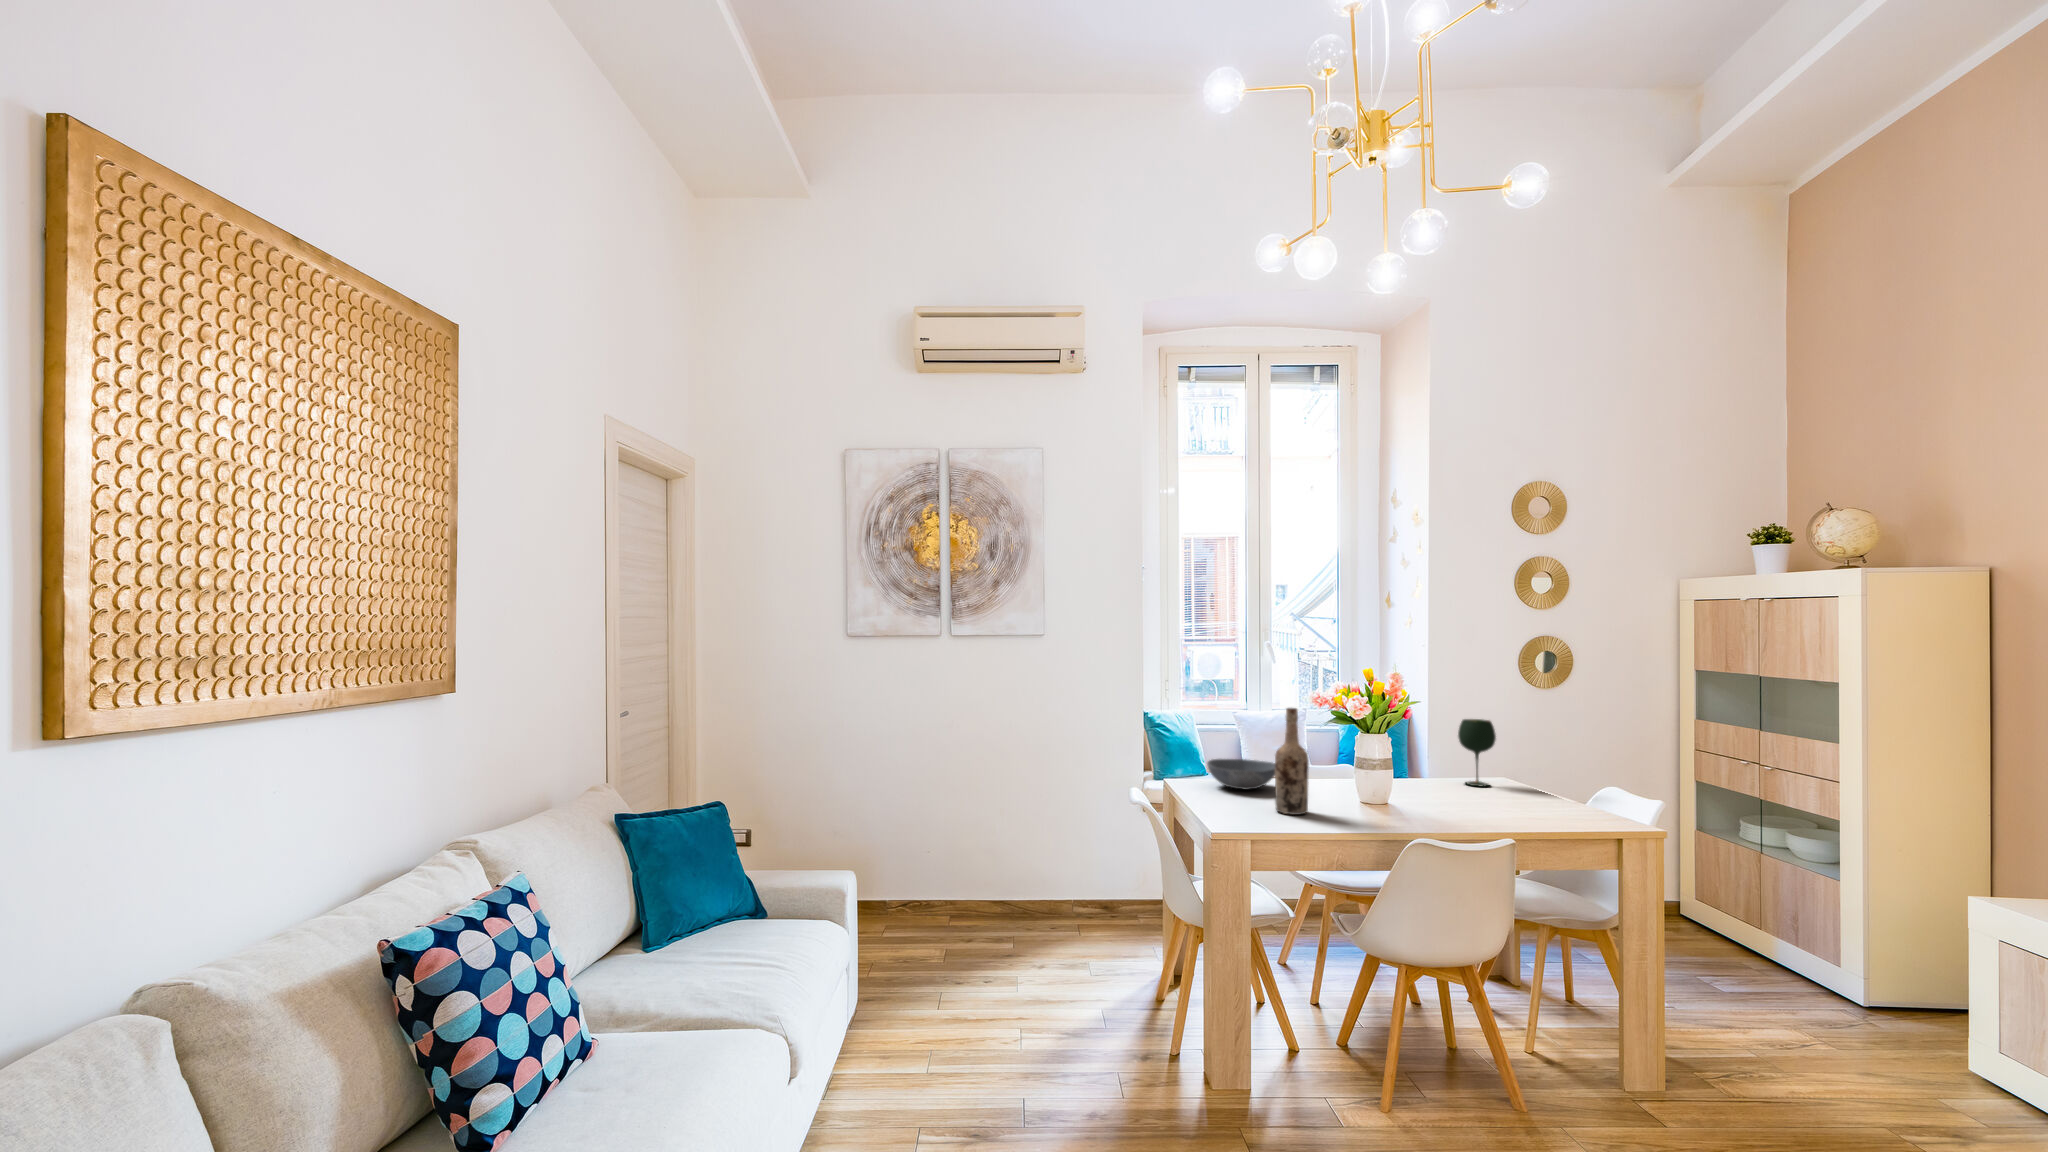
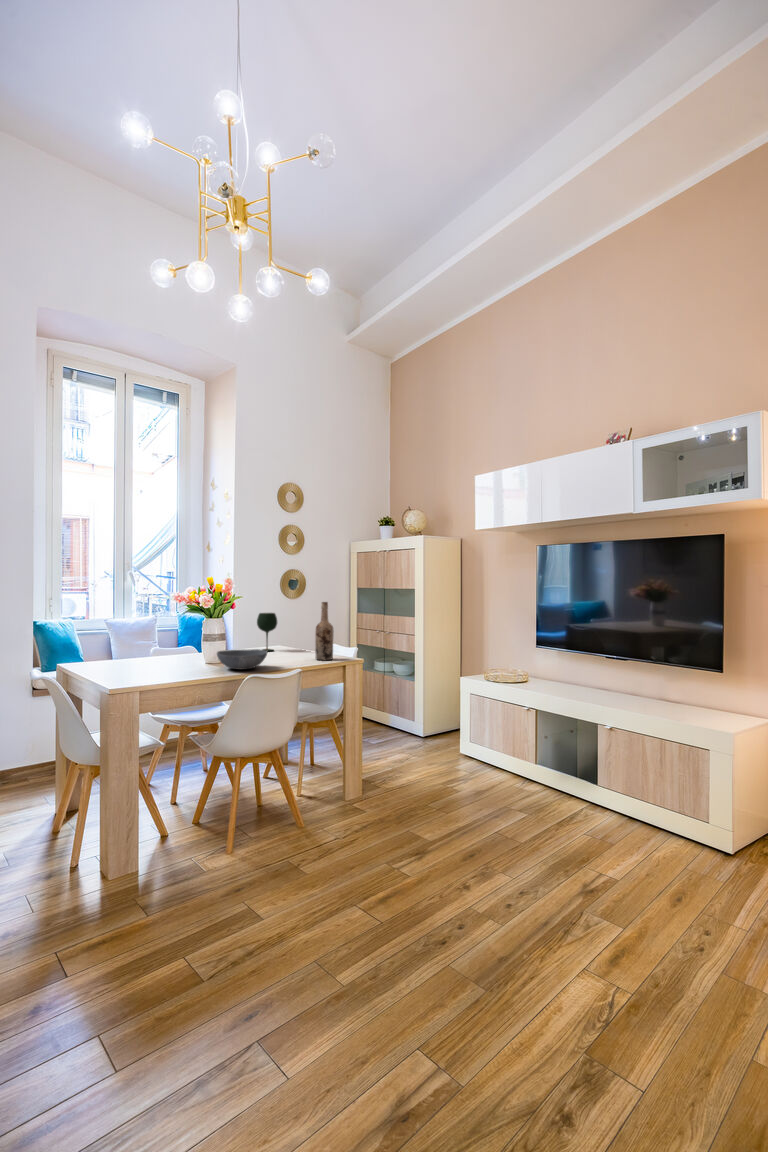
wine bottle: present [1275,708,1309,815] -> present [315,602,334,660]
bowl: present [1207,759,1275,790] -> present [217,649,267,669]

